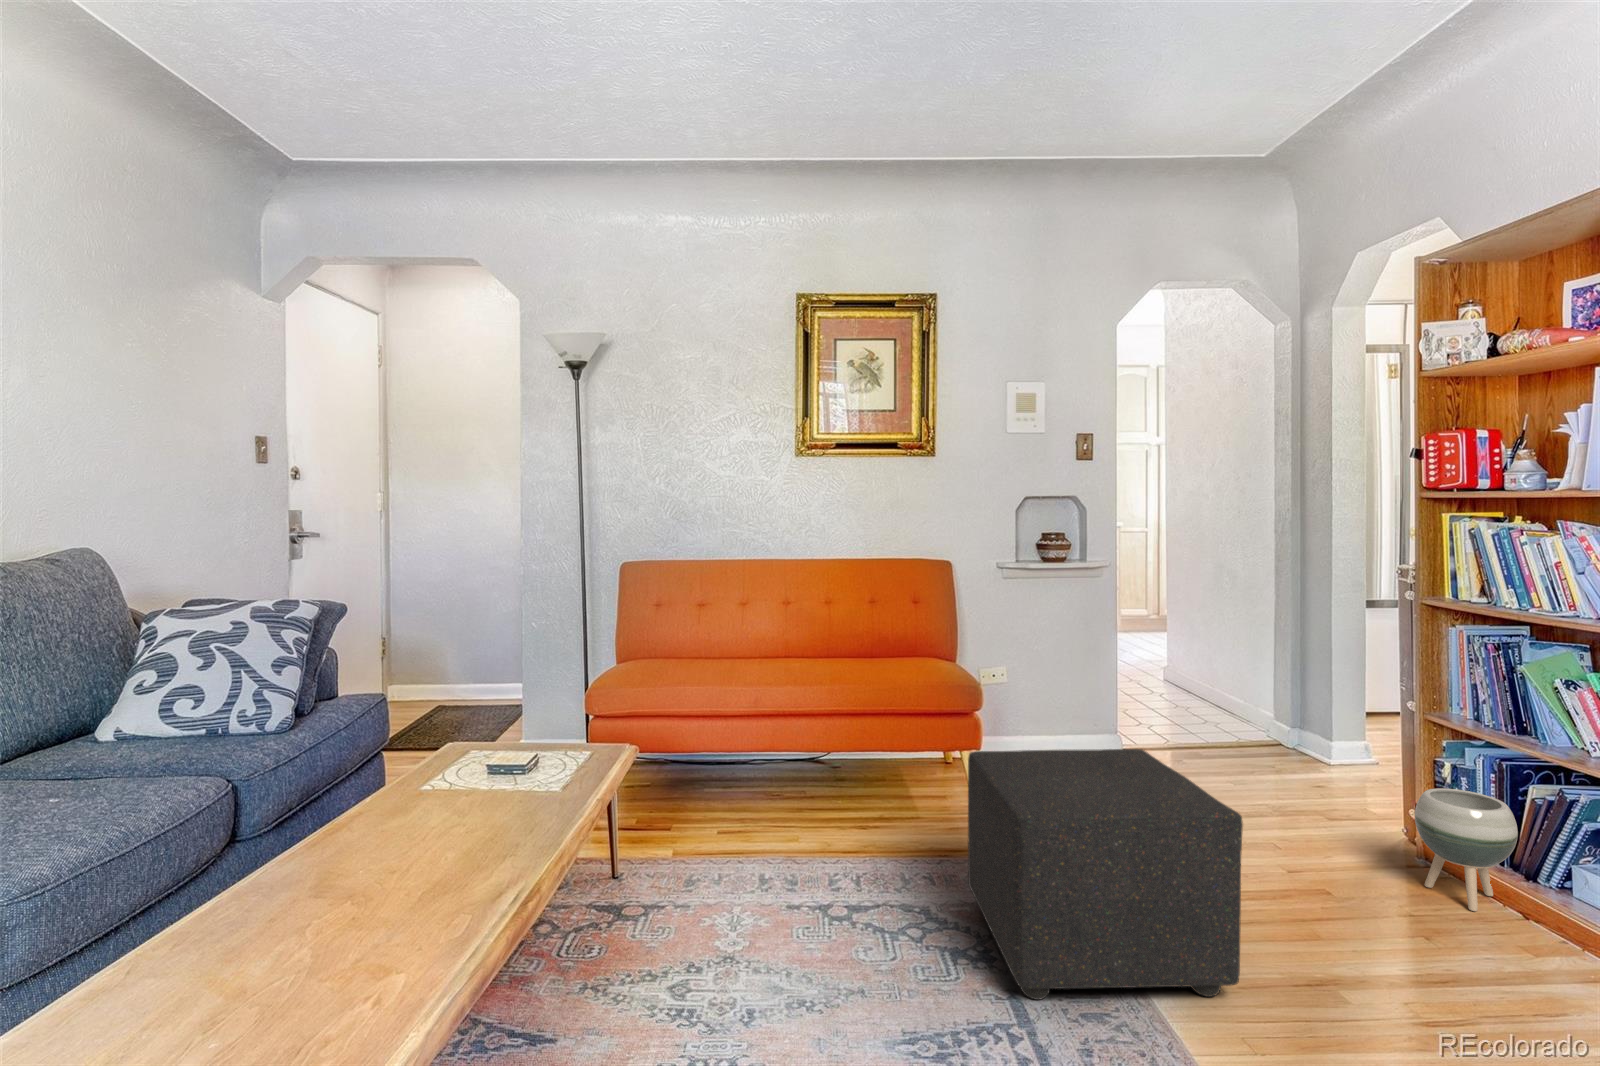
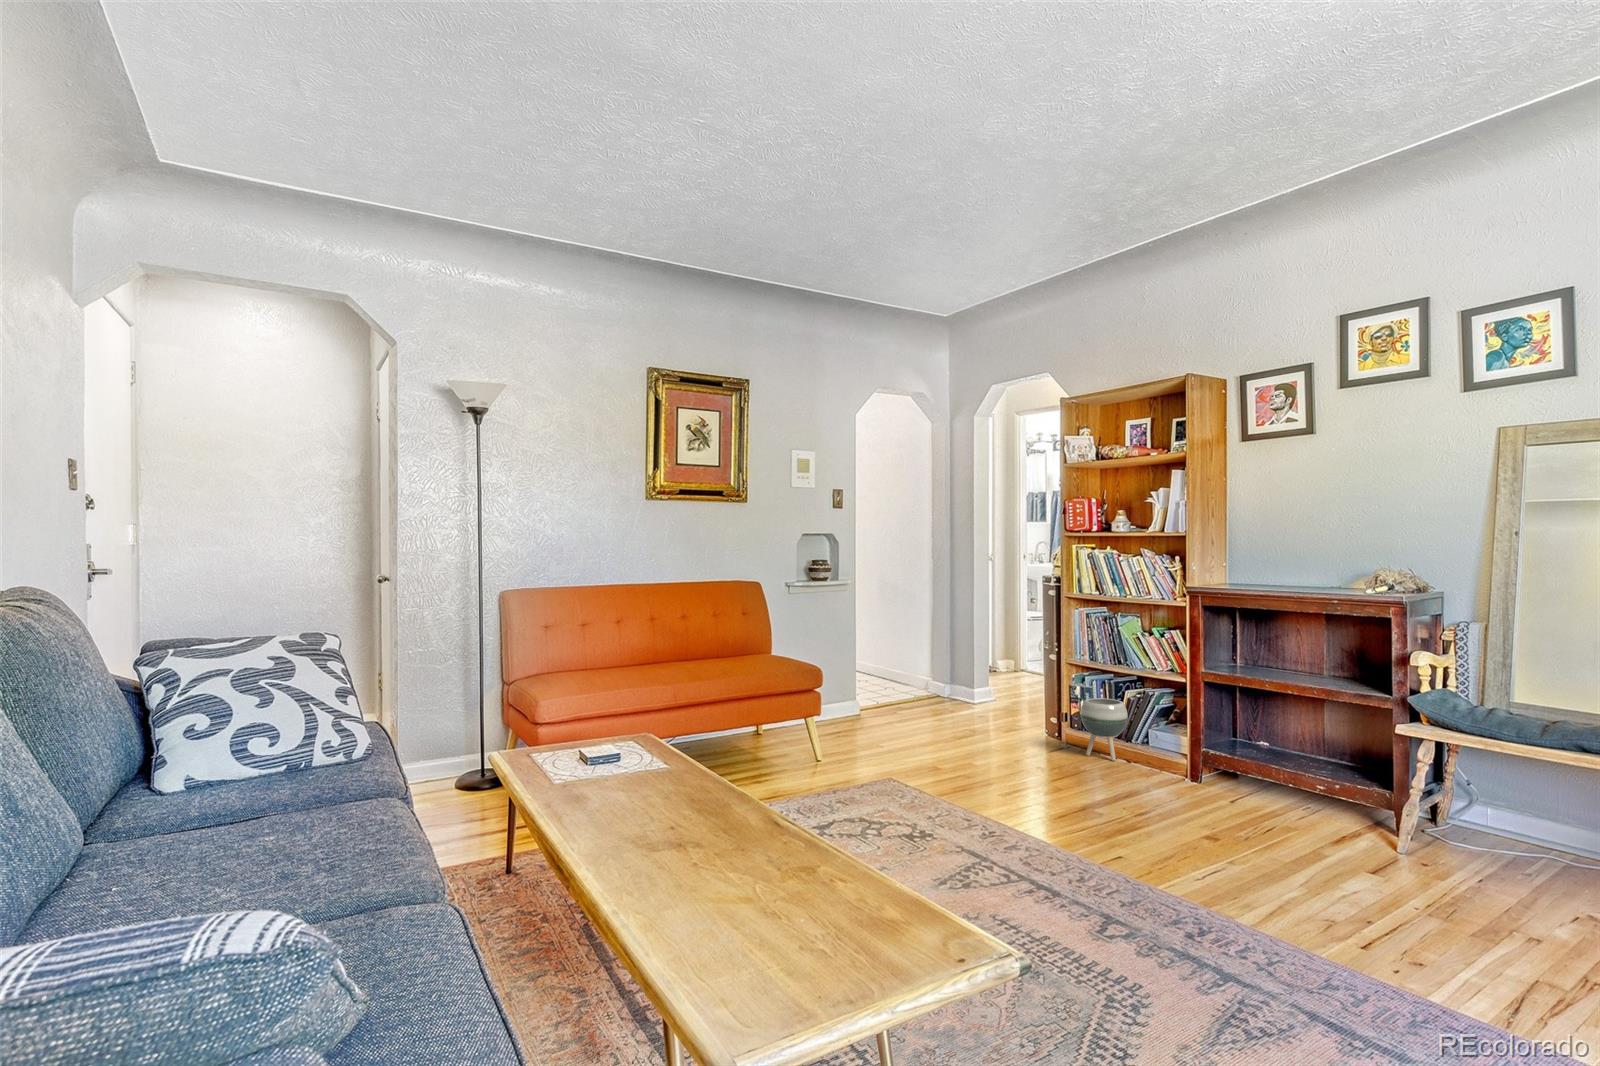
ottoman: present [968,749,1243,1000] -> none [900,690,1076,836]

